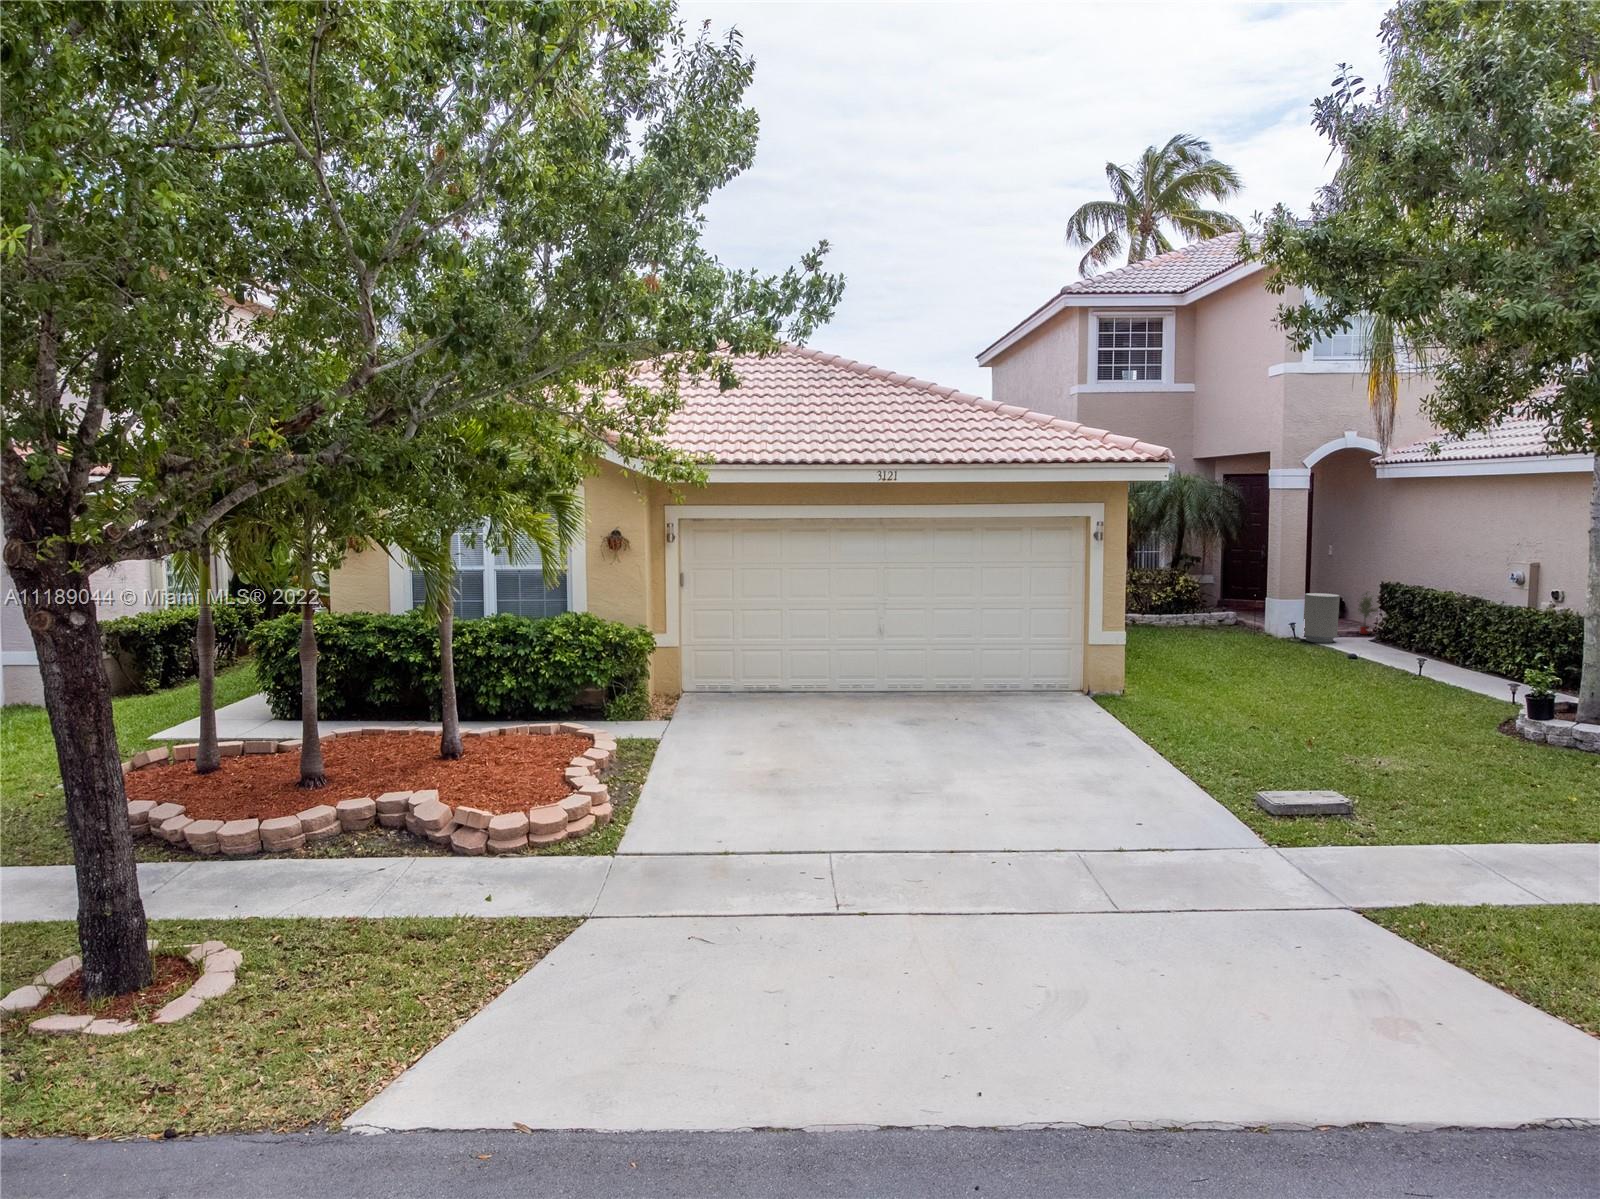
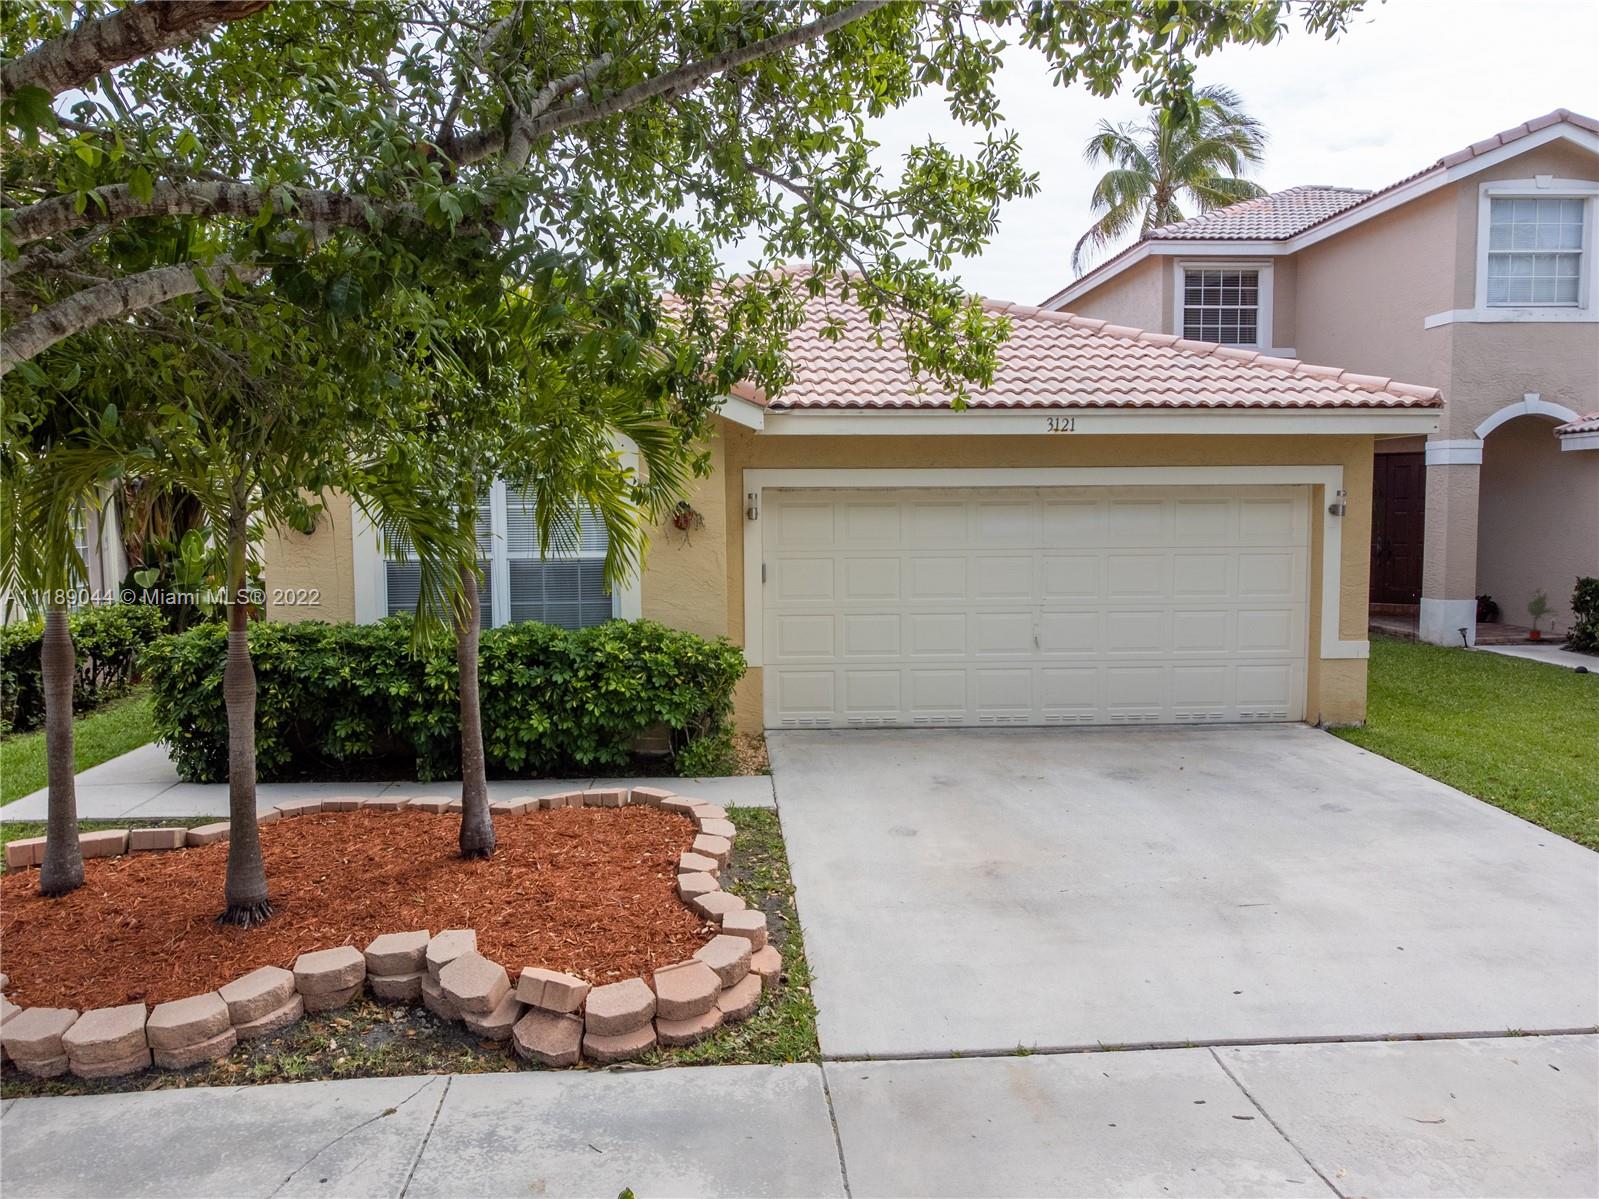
trash can: present [1304,593,1340,643] -> none [1473,591,1521,651]

